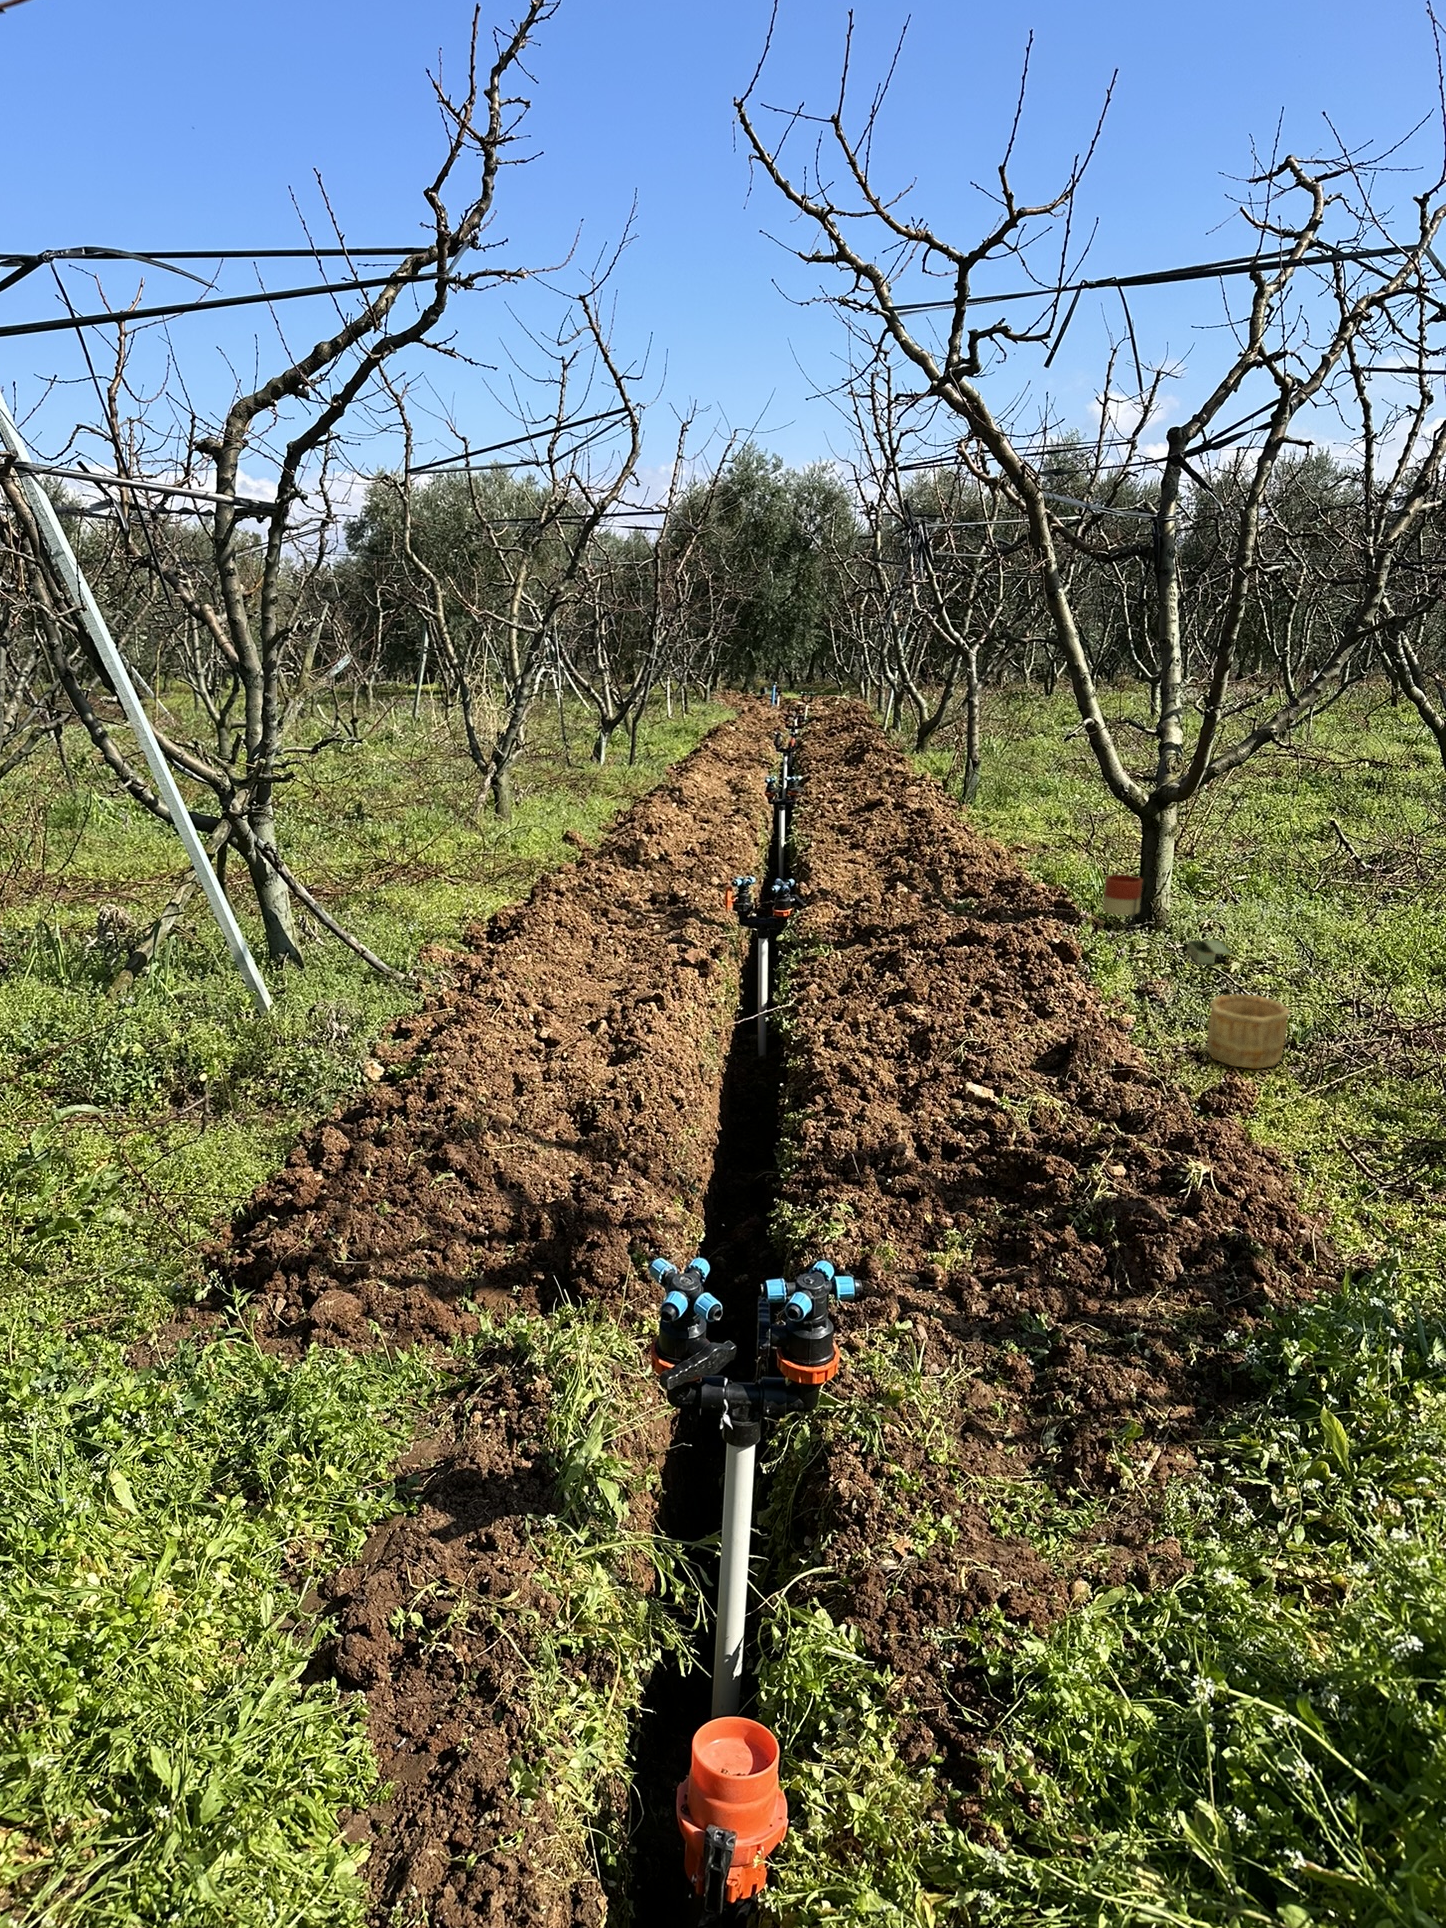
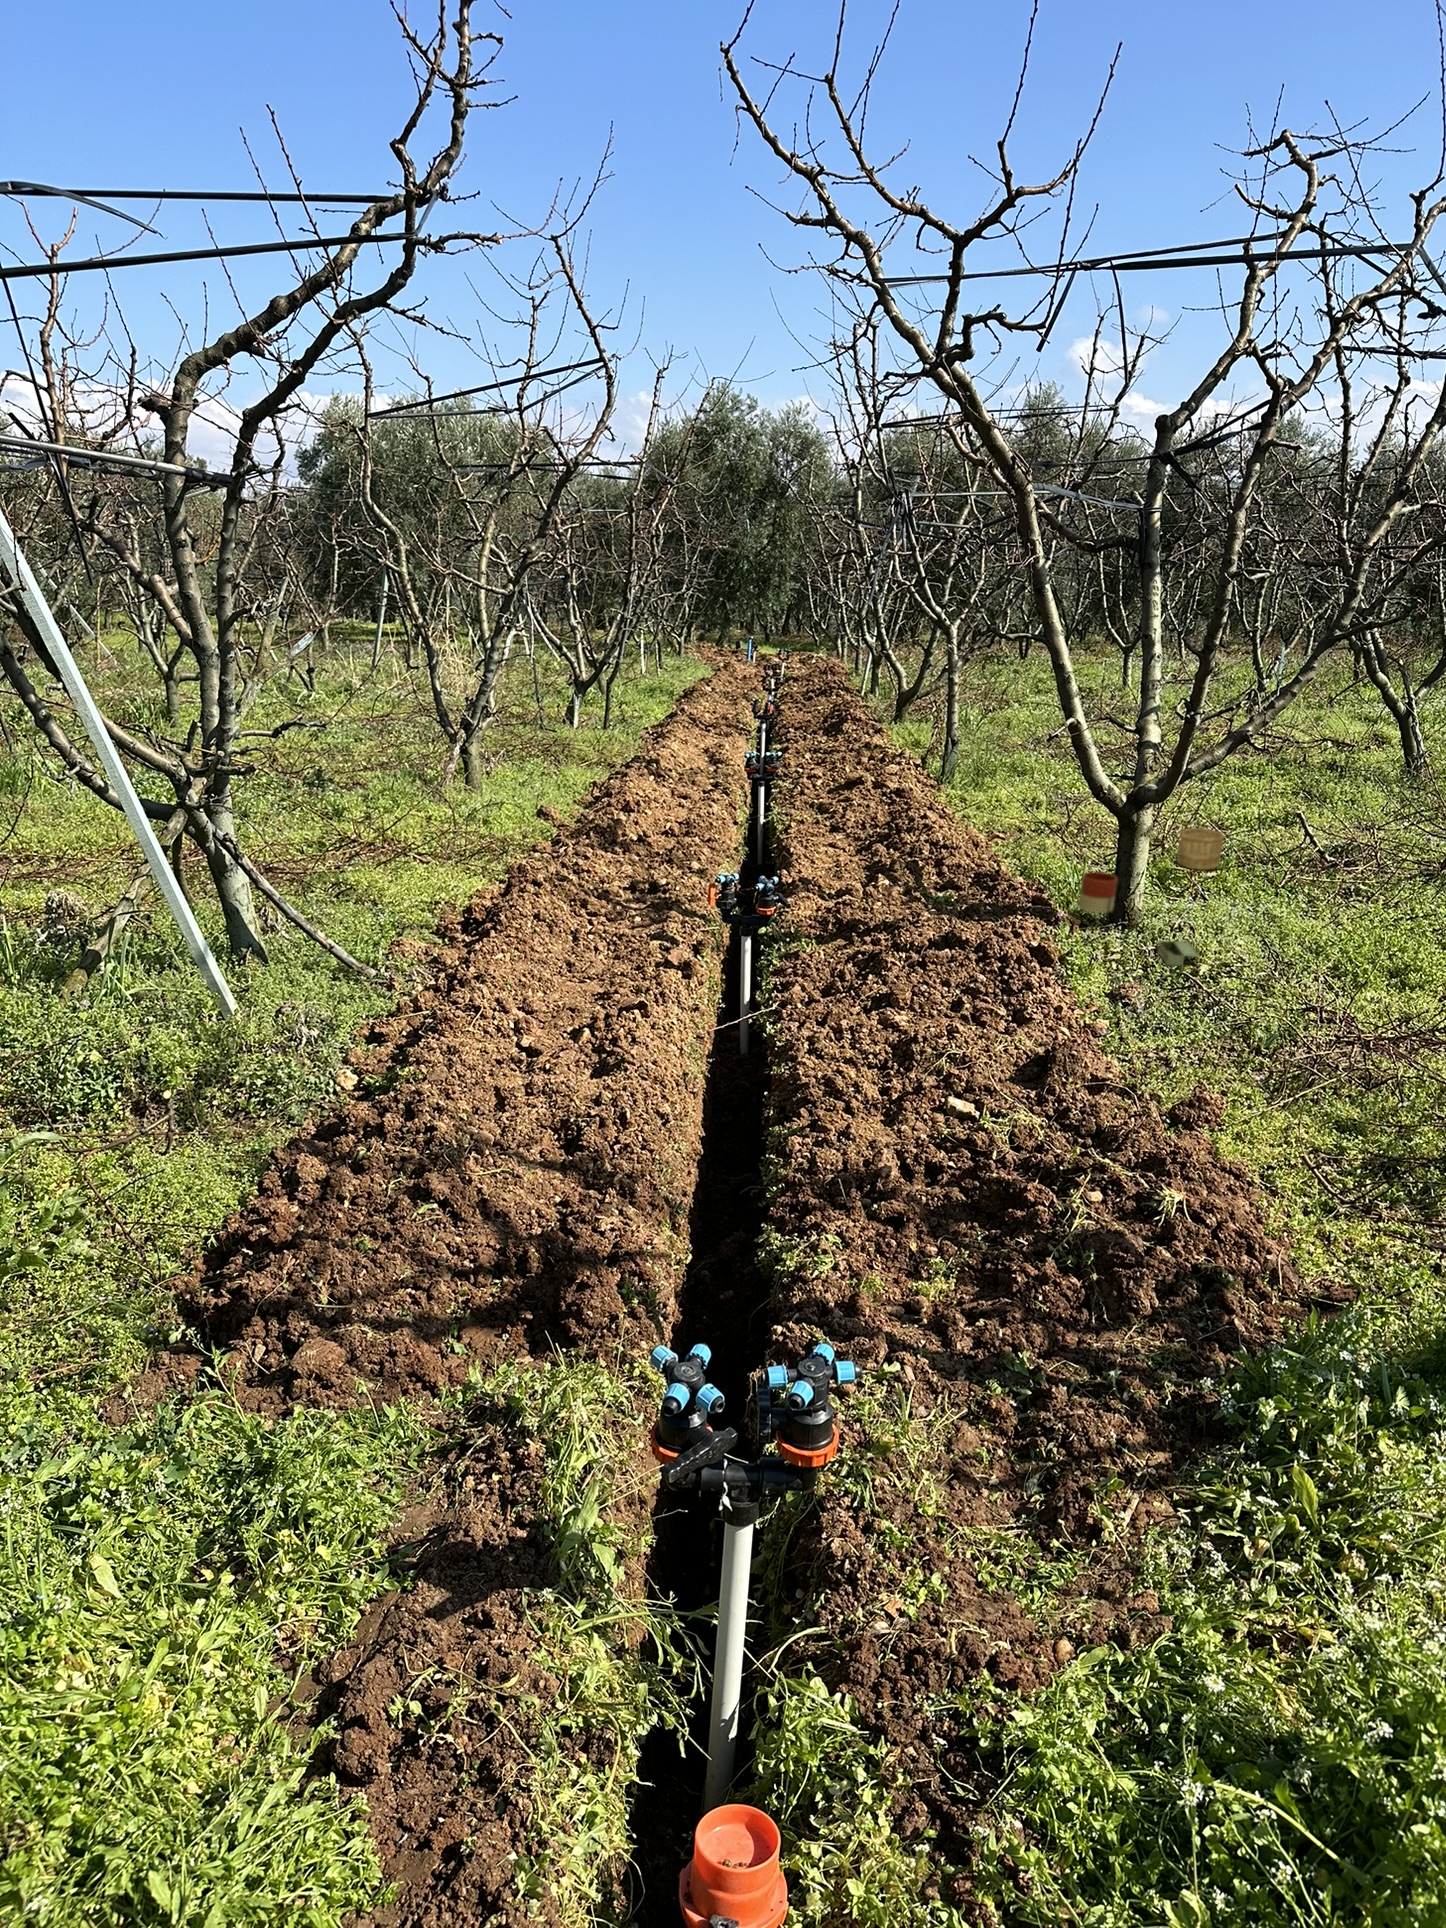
wooden bucket: present [1207,994,1291,1069] -> present [1177,828,1225,870]

